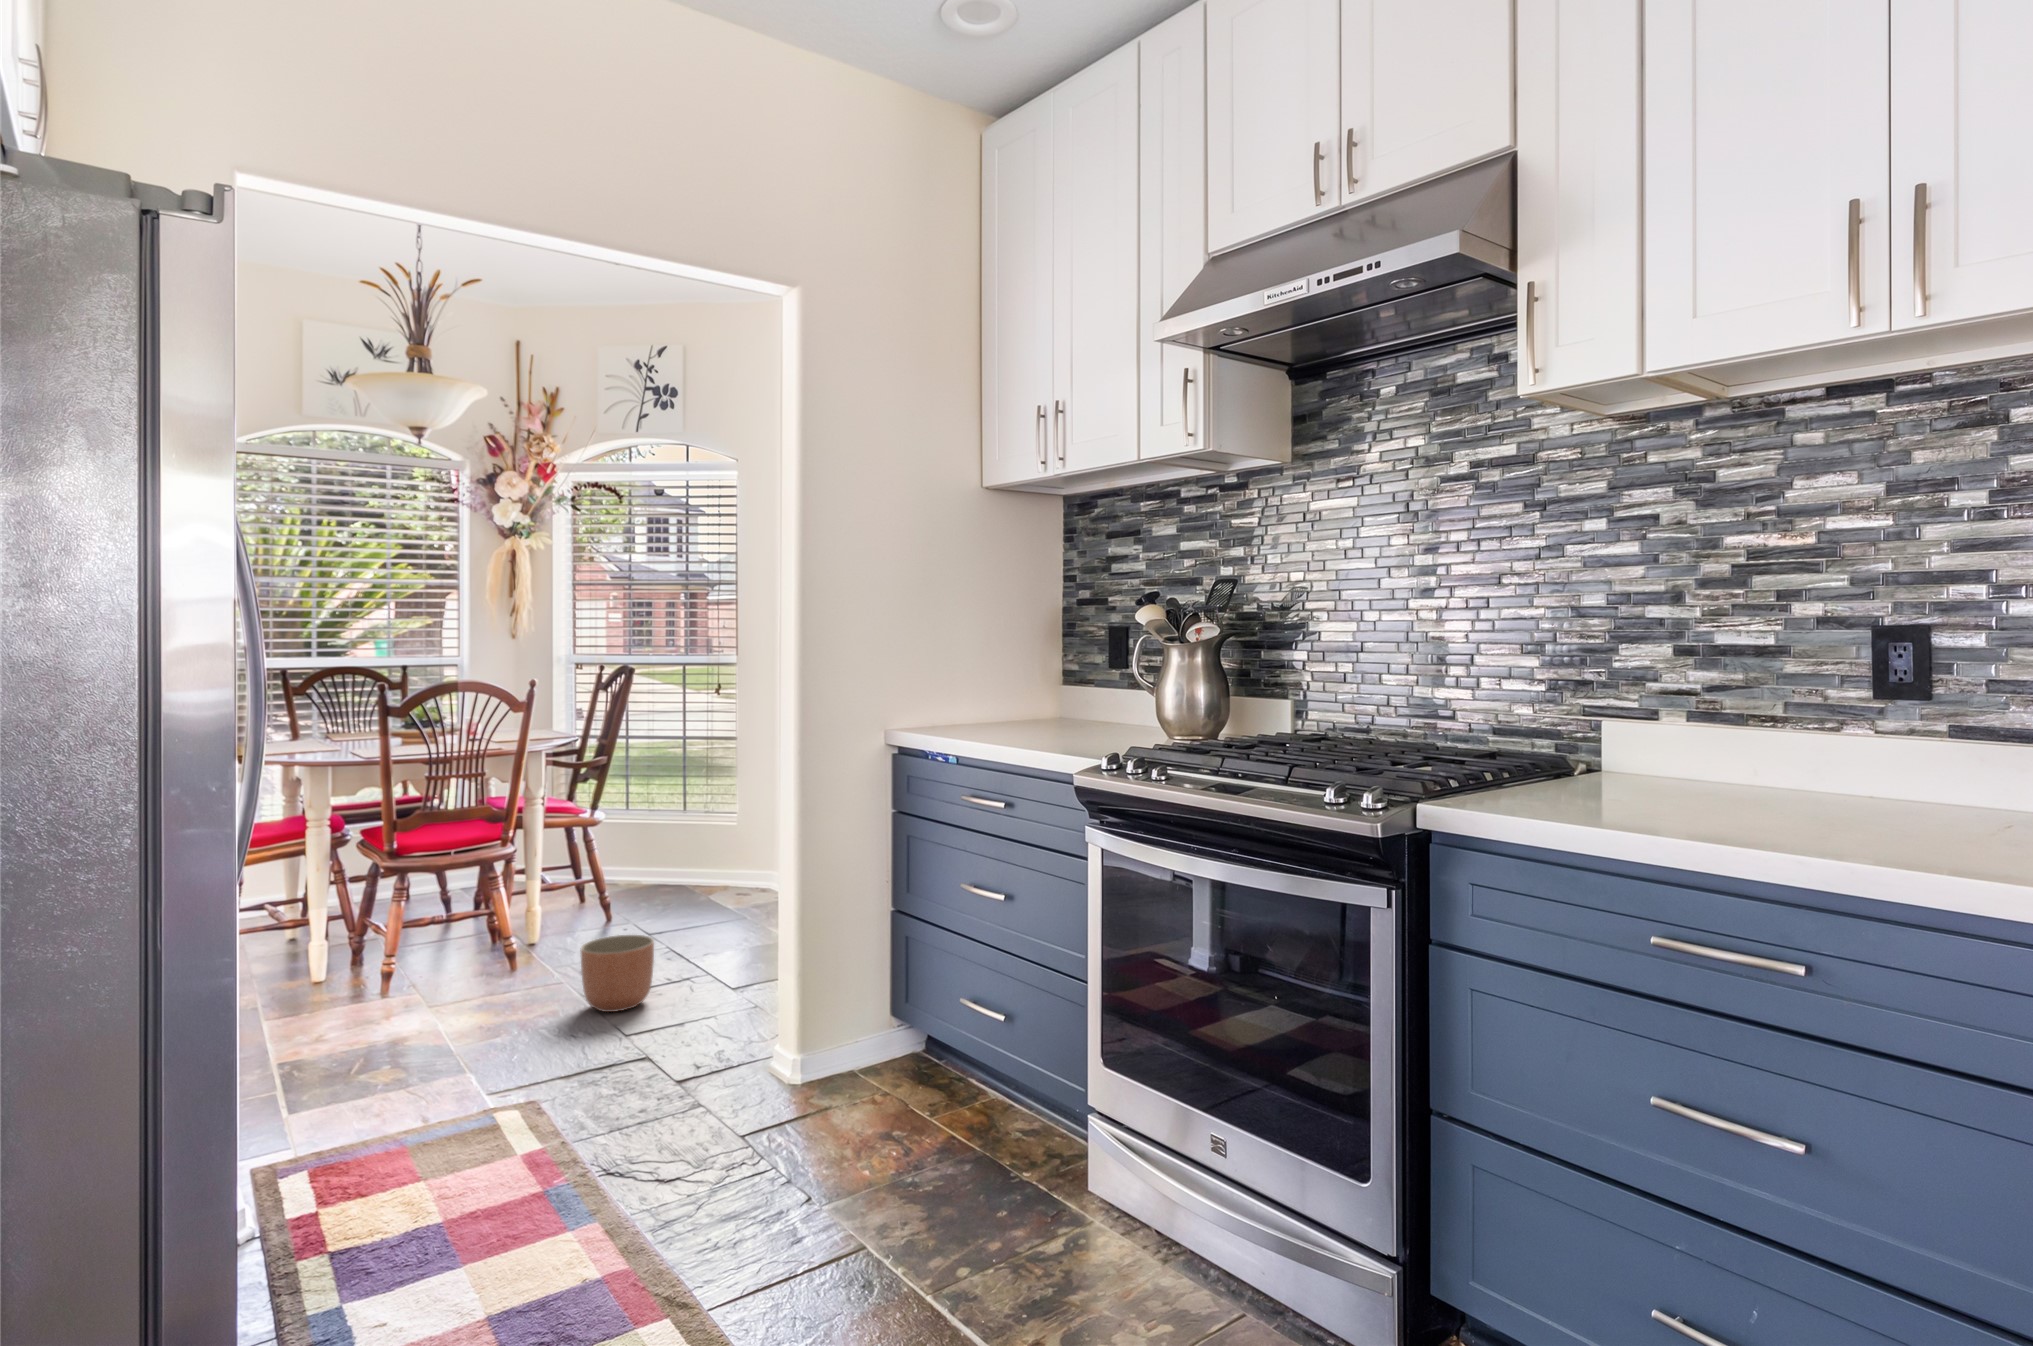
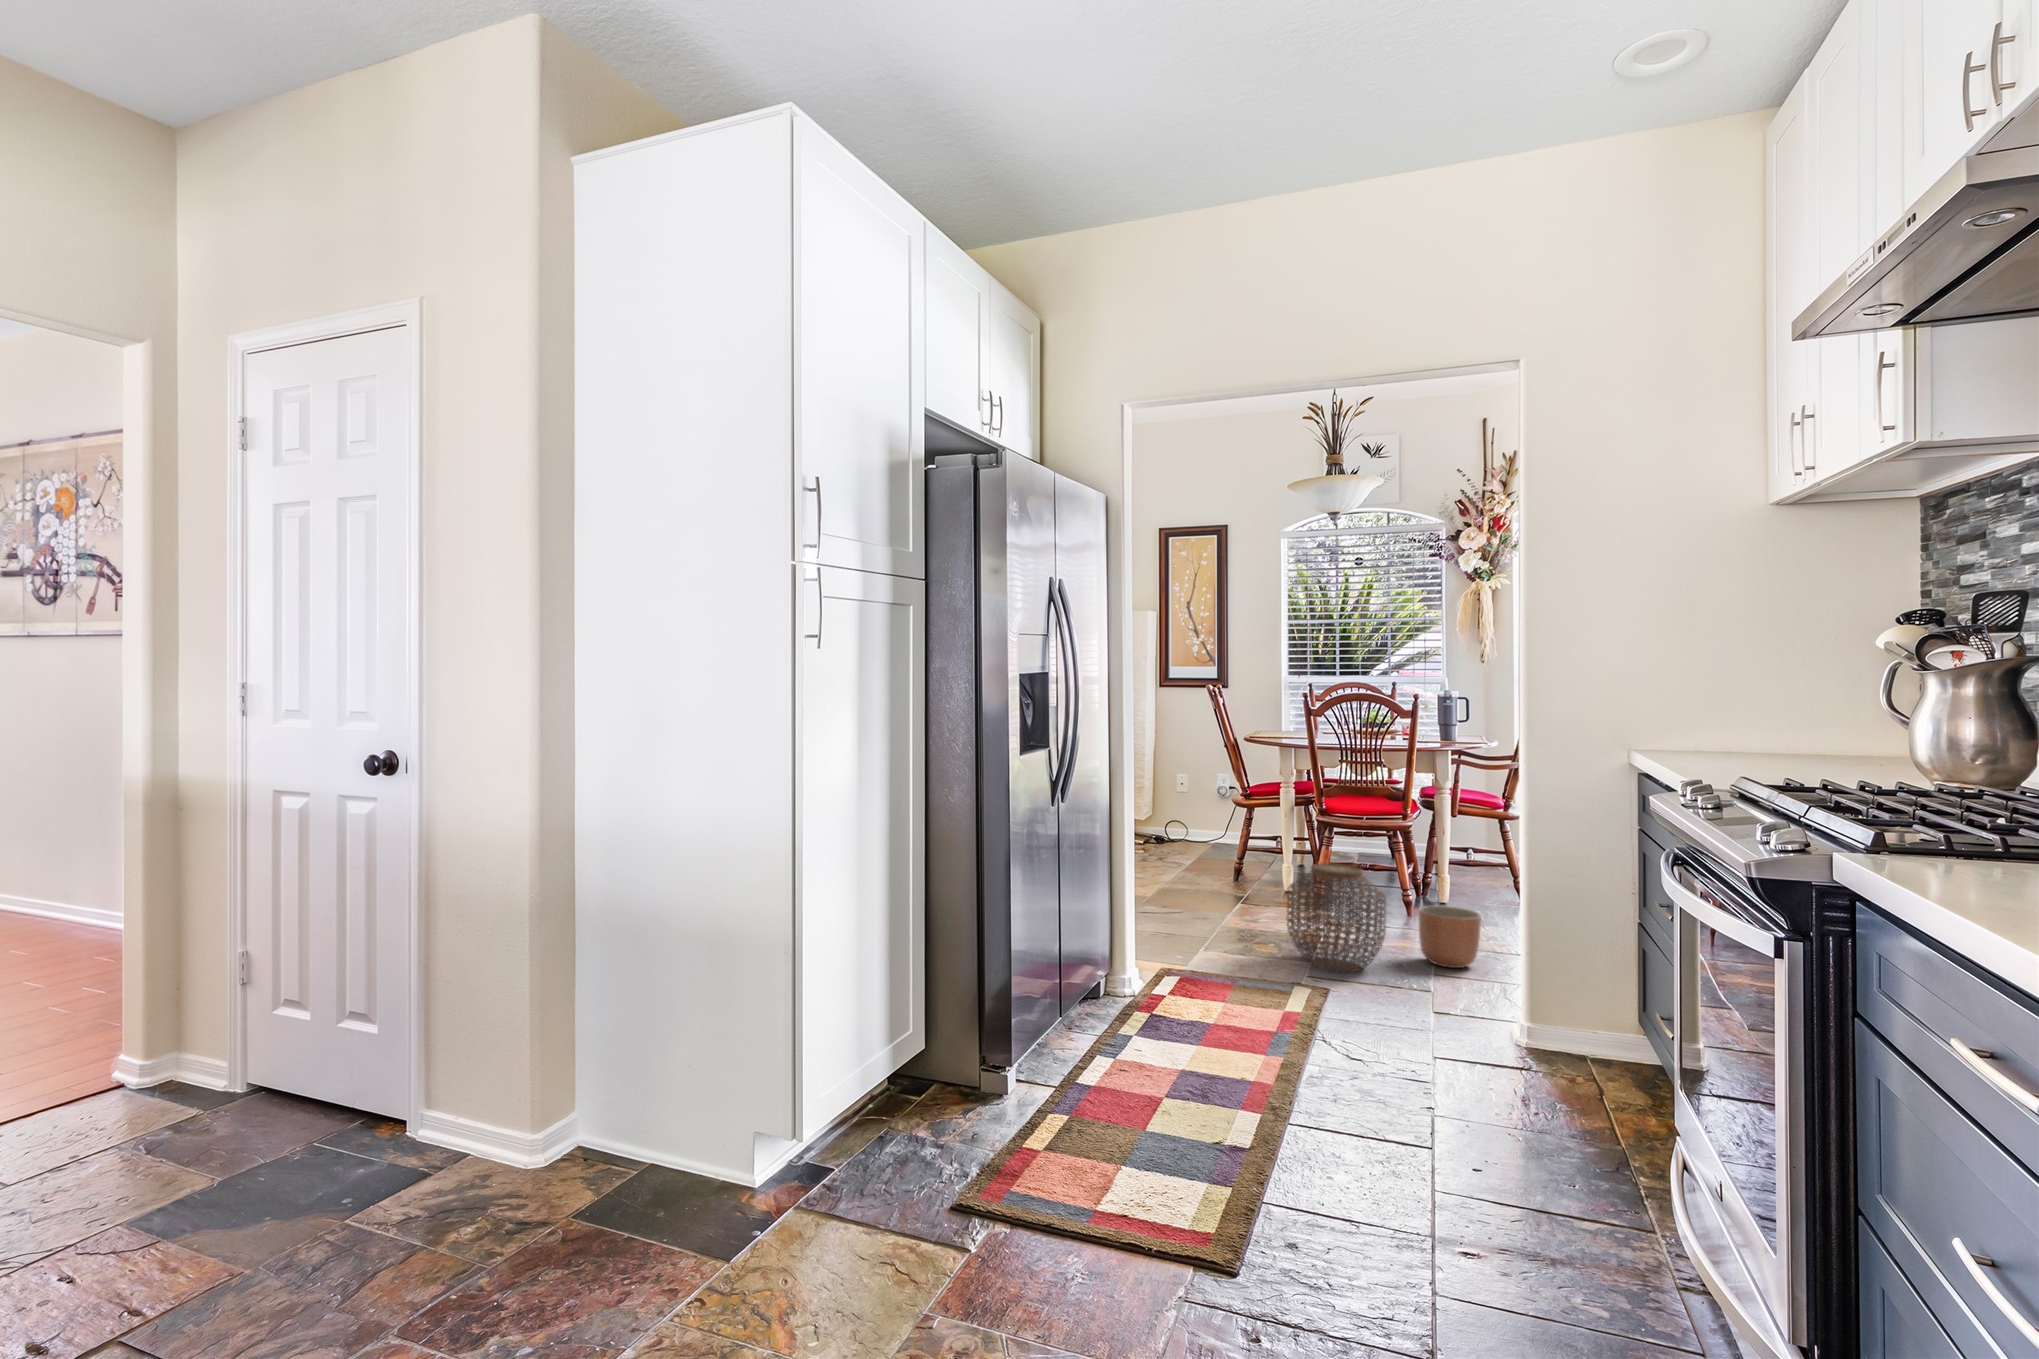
woven basket: none [426,921,568,1071] -> present [1287,863,1386,973]

